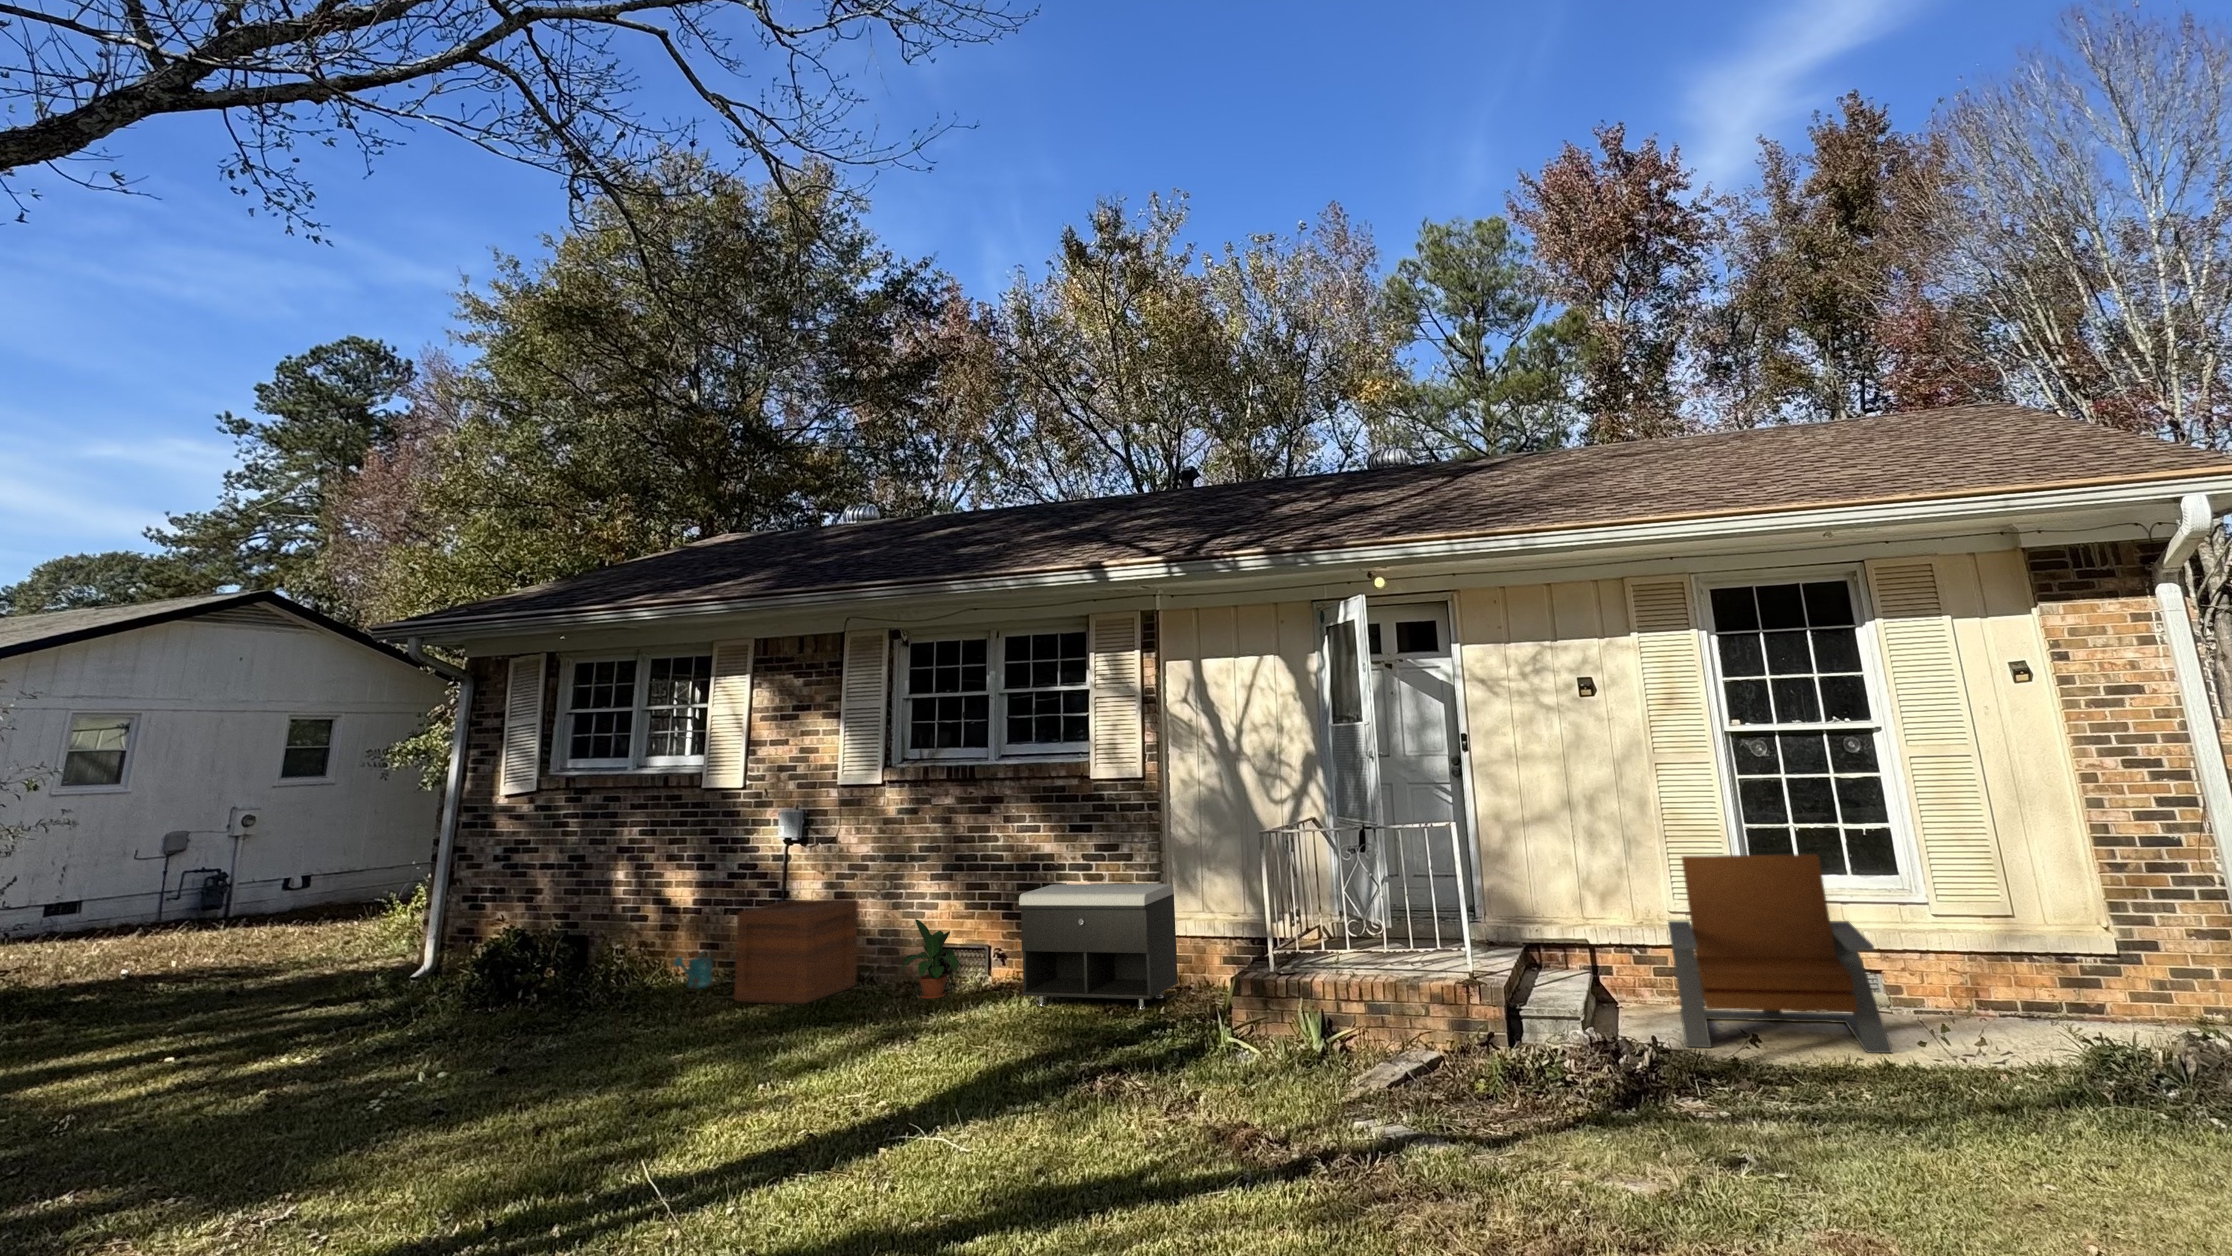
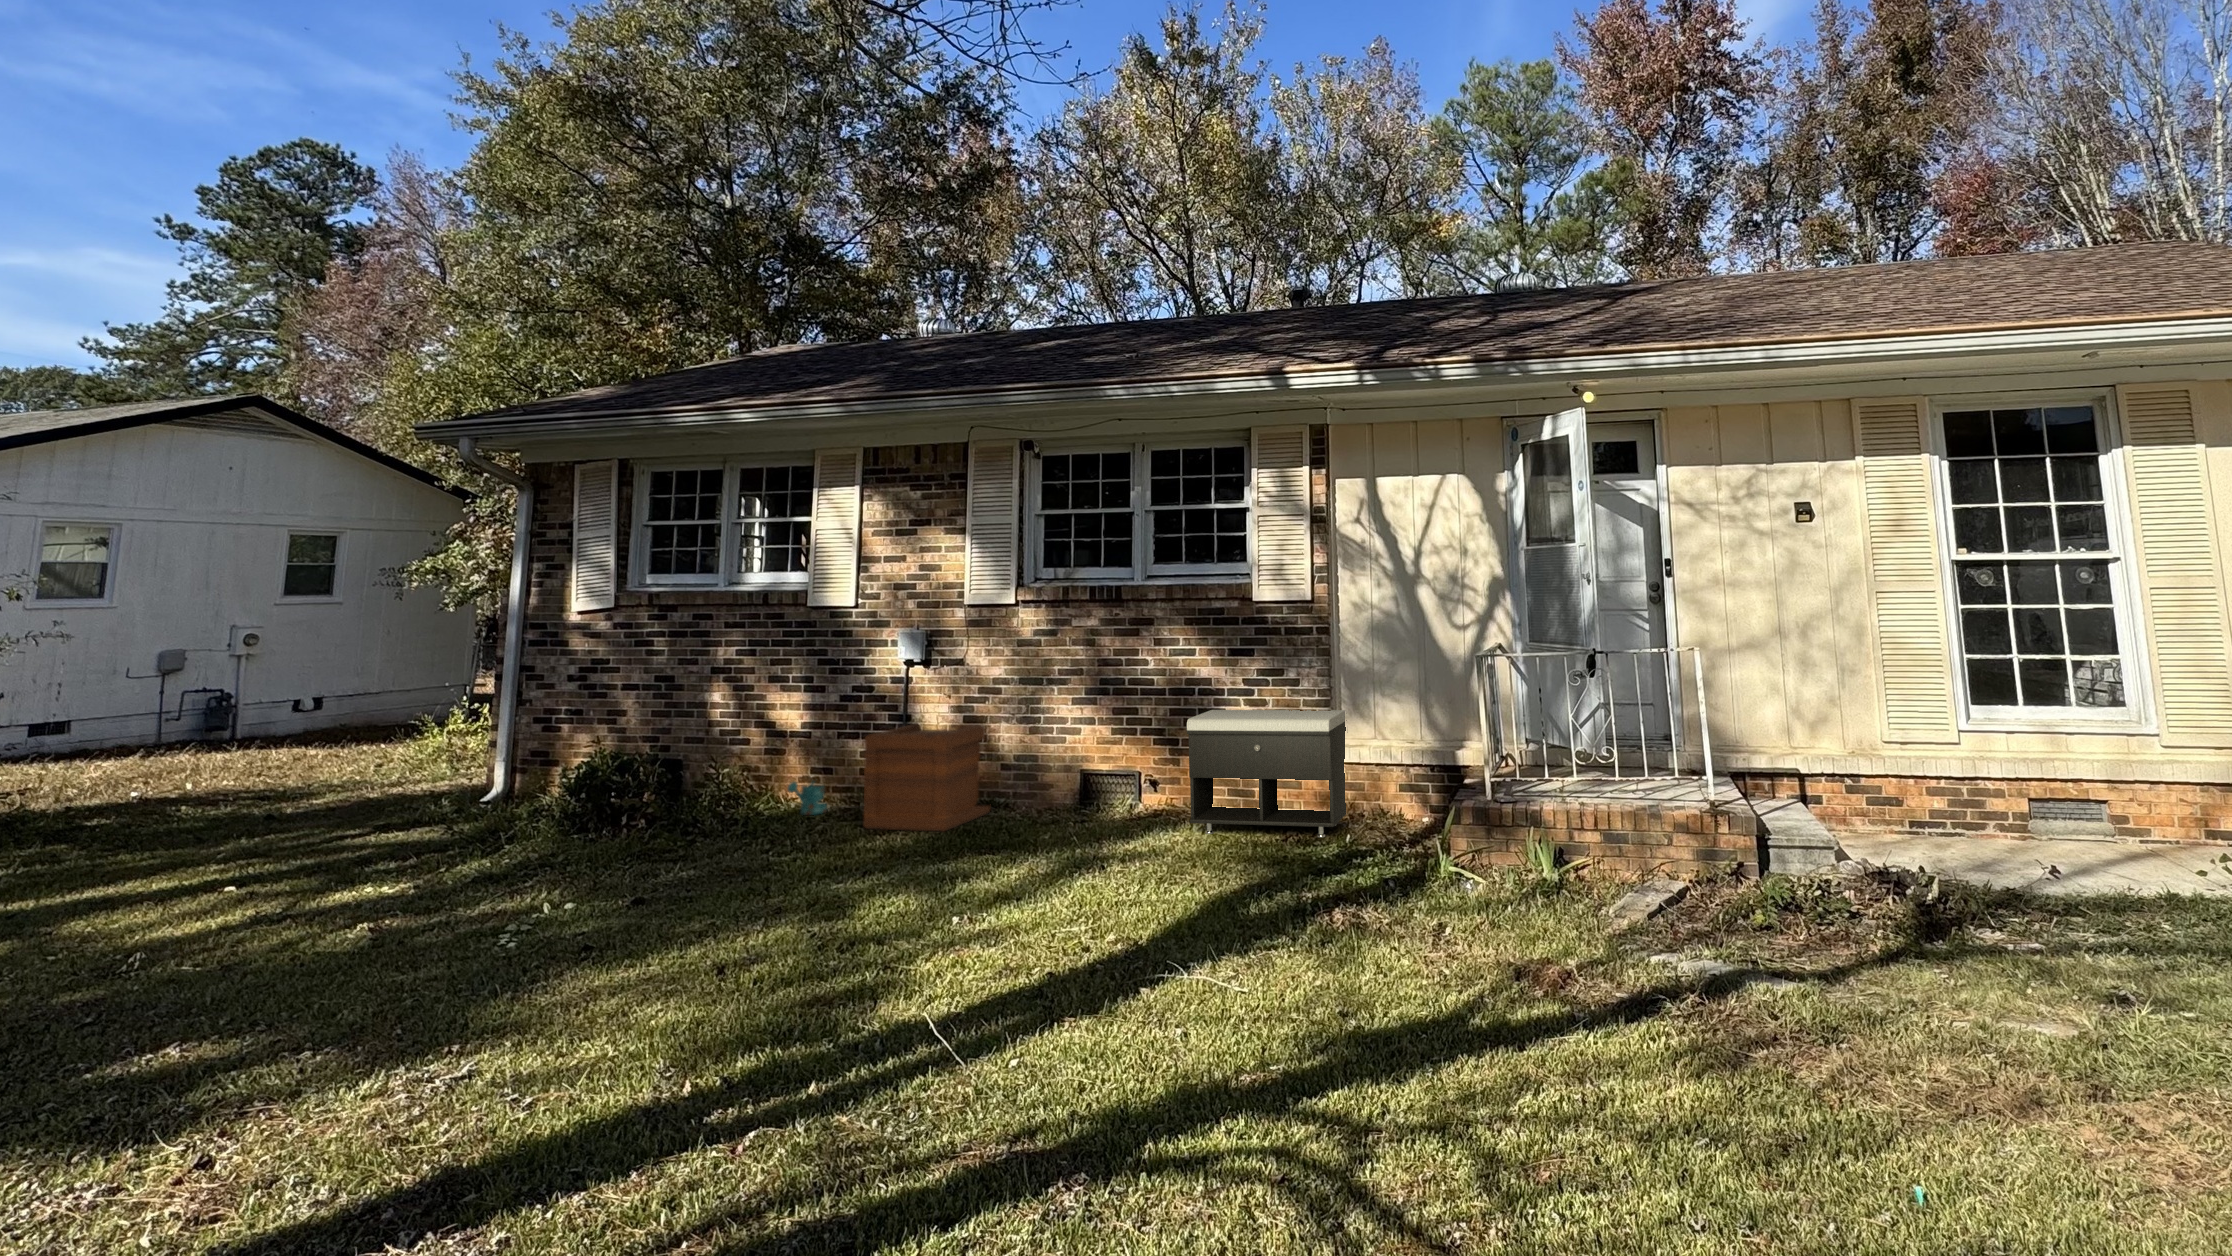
lounge chair: present [1668,854,1892,1053] -> none [1891,684,2159,882]
potted plant: present [899,919,961,999] -> none [1046,744,1112,826]

